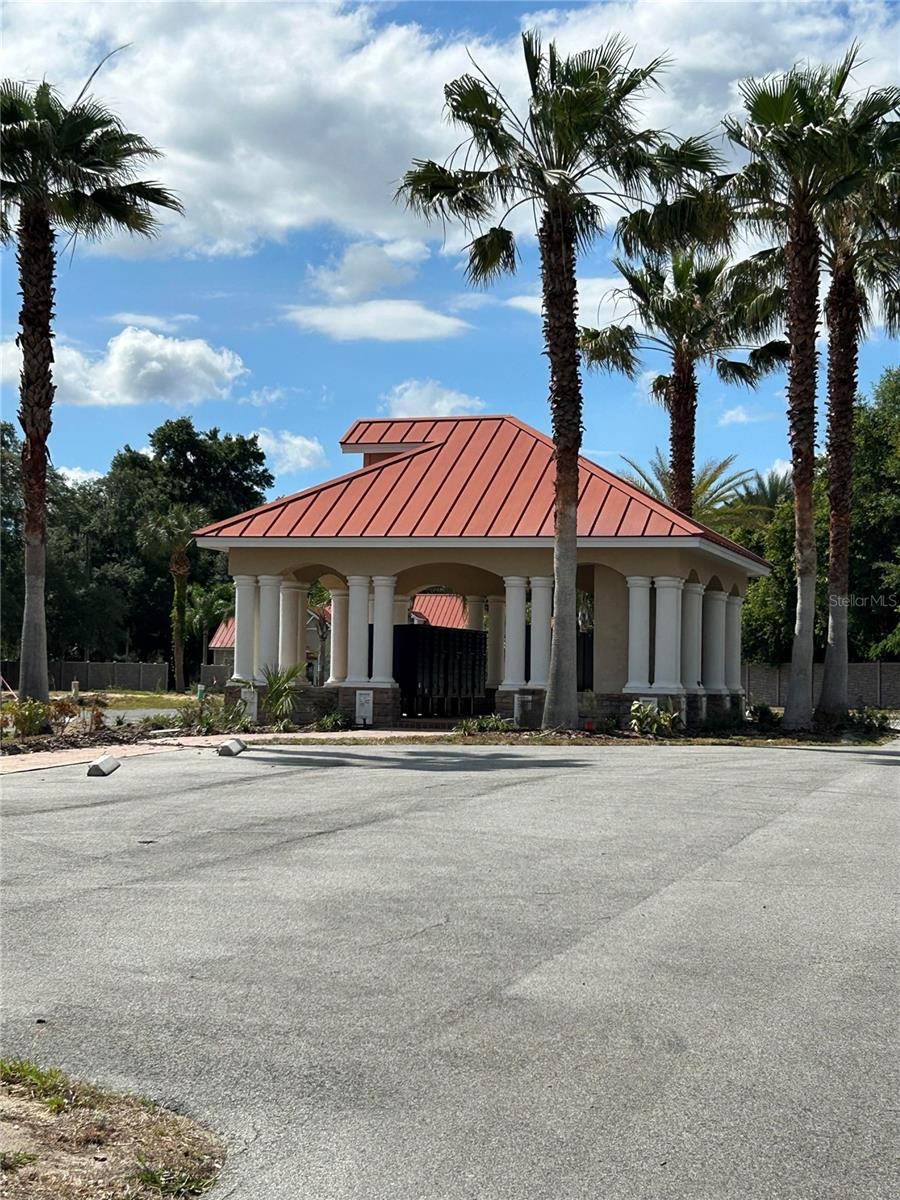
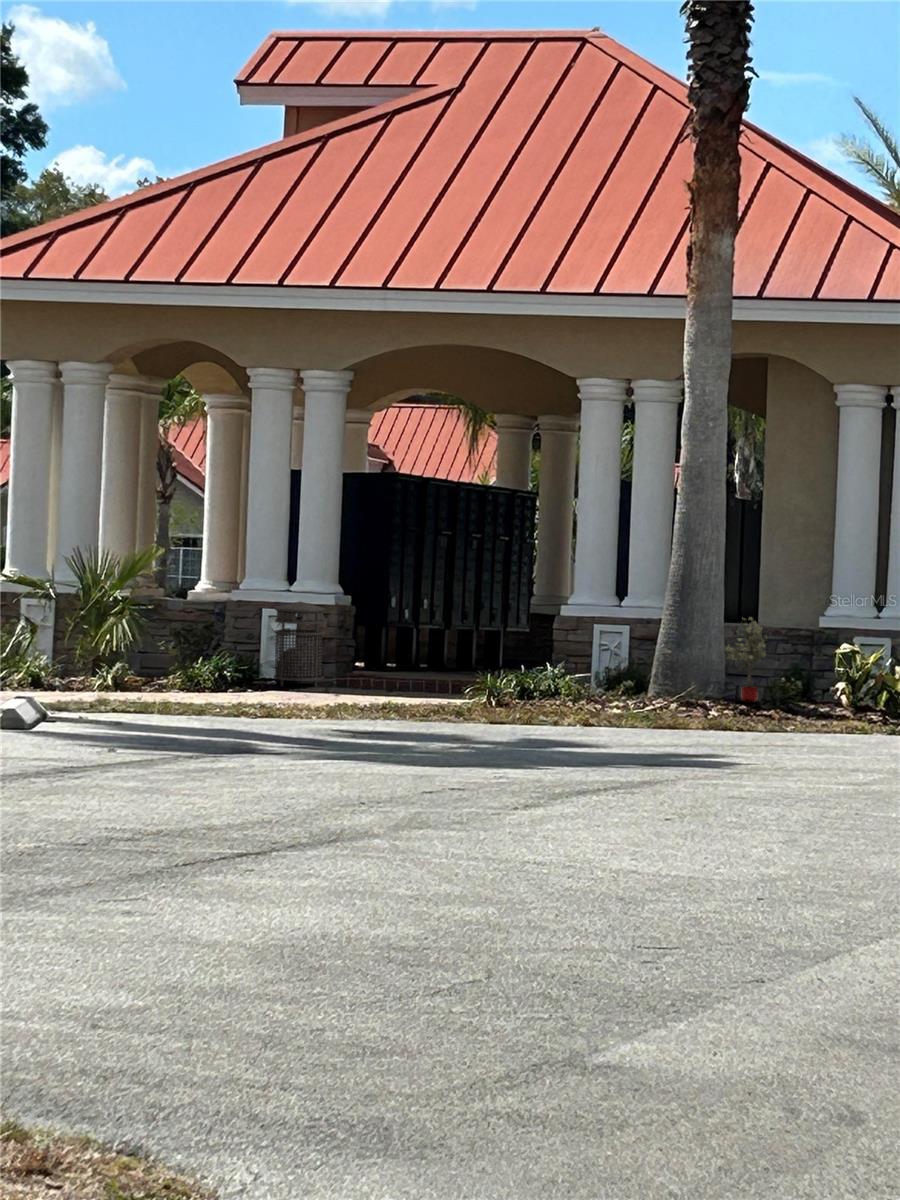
trash can: present [518,684,545,730] -> present [274,601,325,687]

